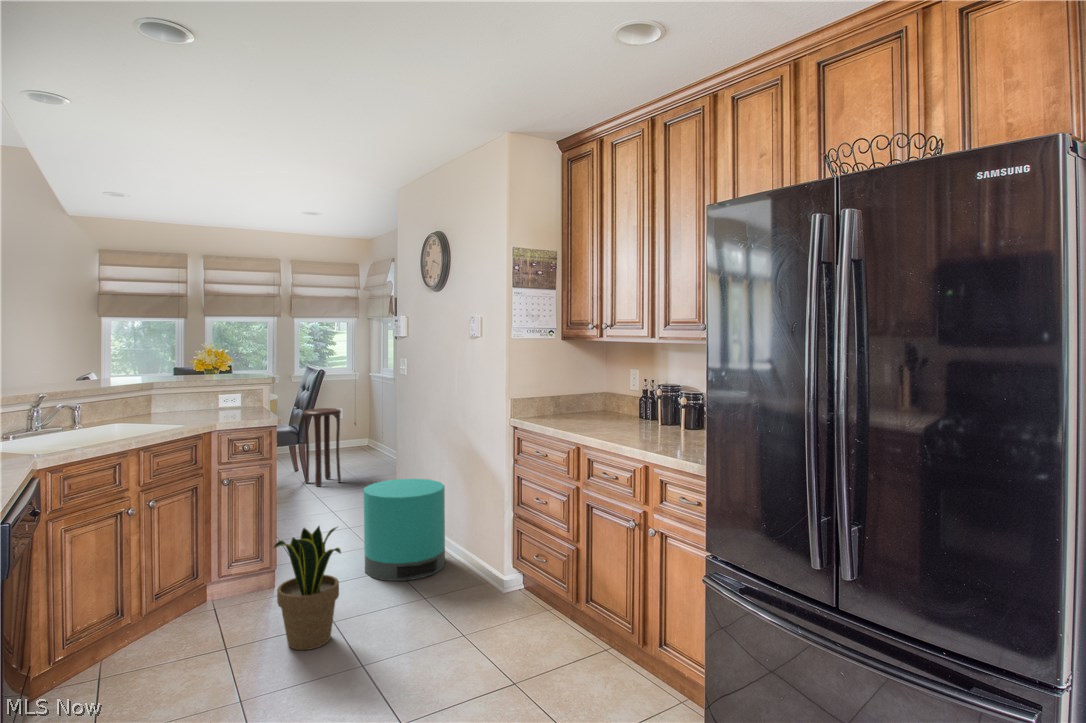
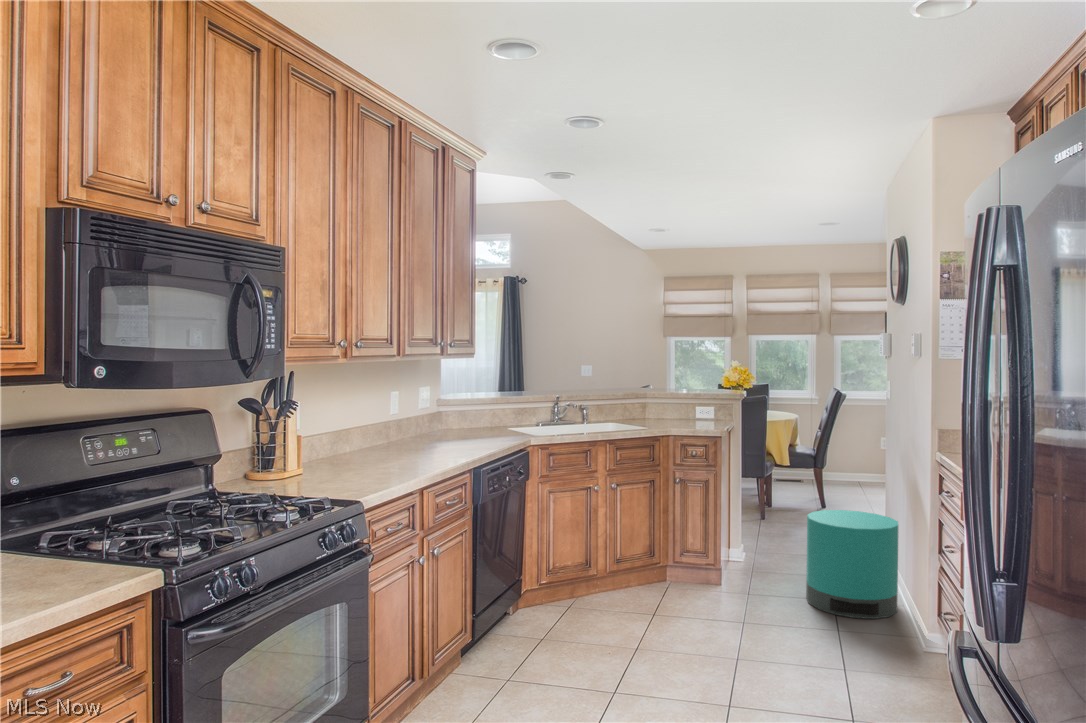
stool: present [303,408,341,486] -> none [819,433,860,516]
potted plant: present [273,526,341,650] -> none [681,527,747,638]

